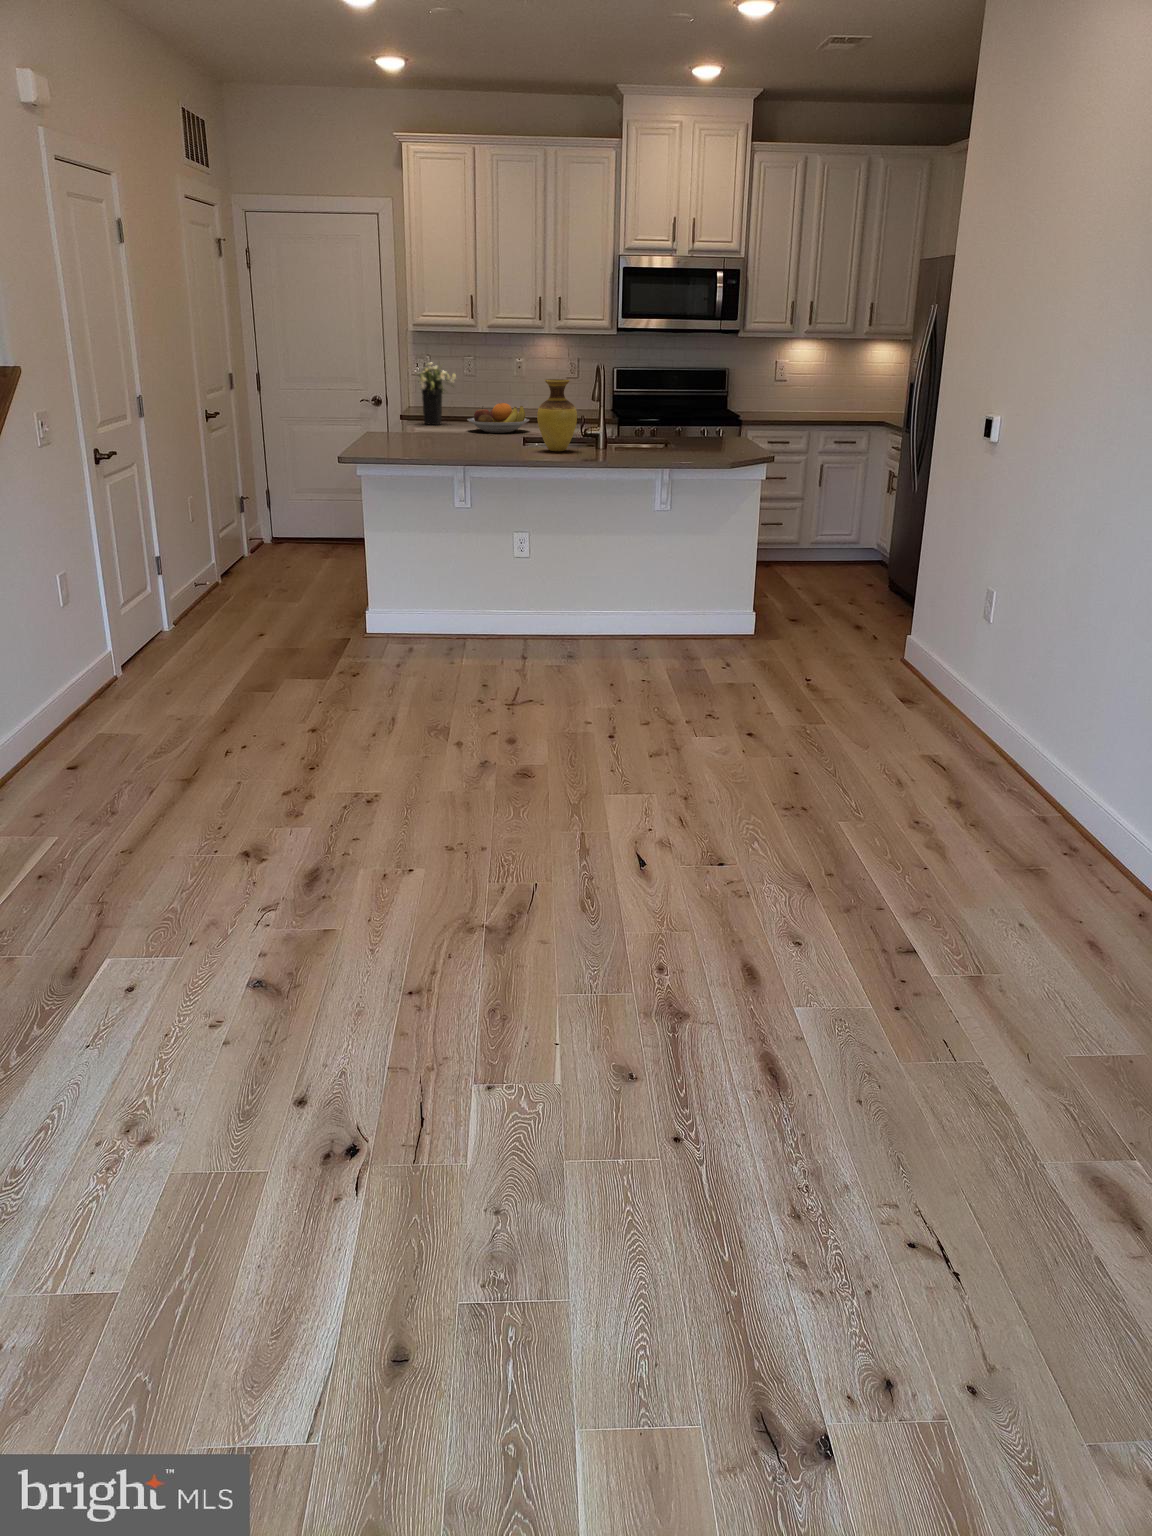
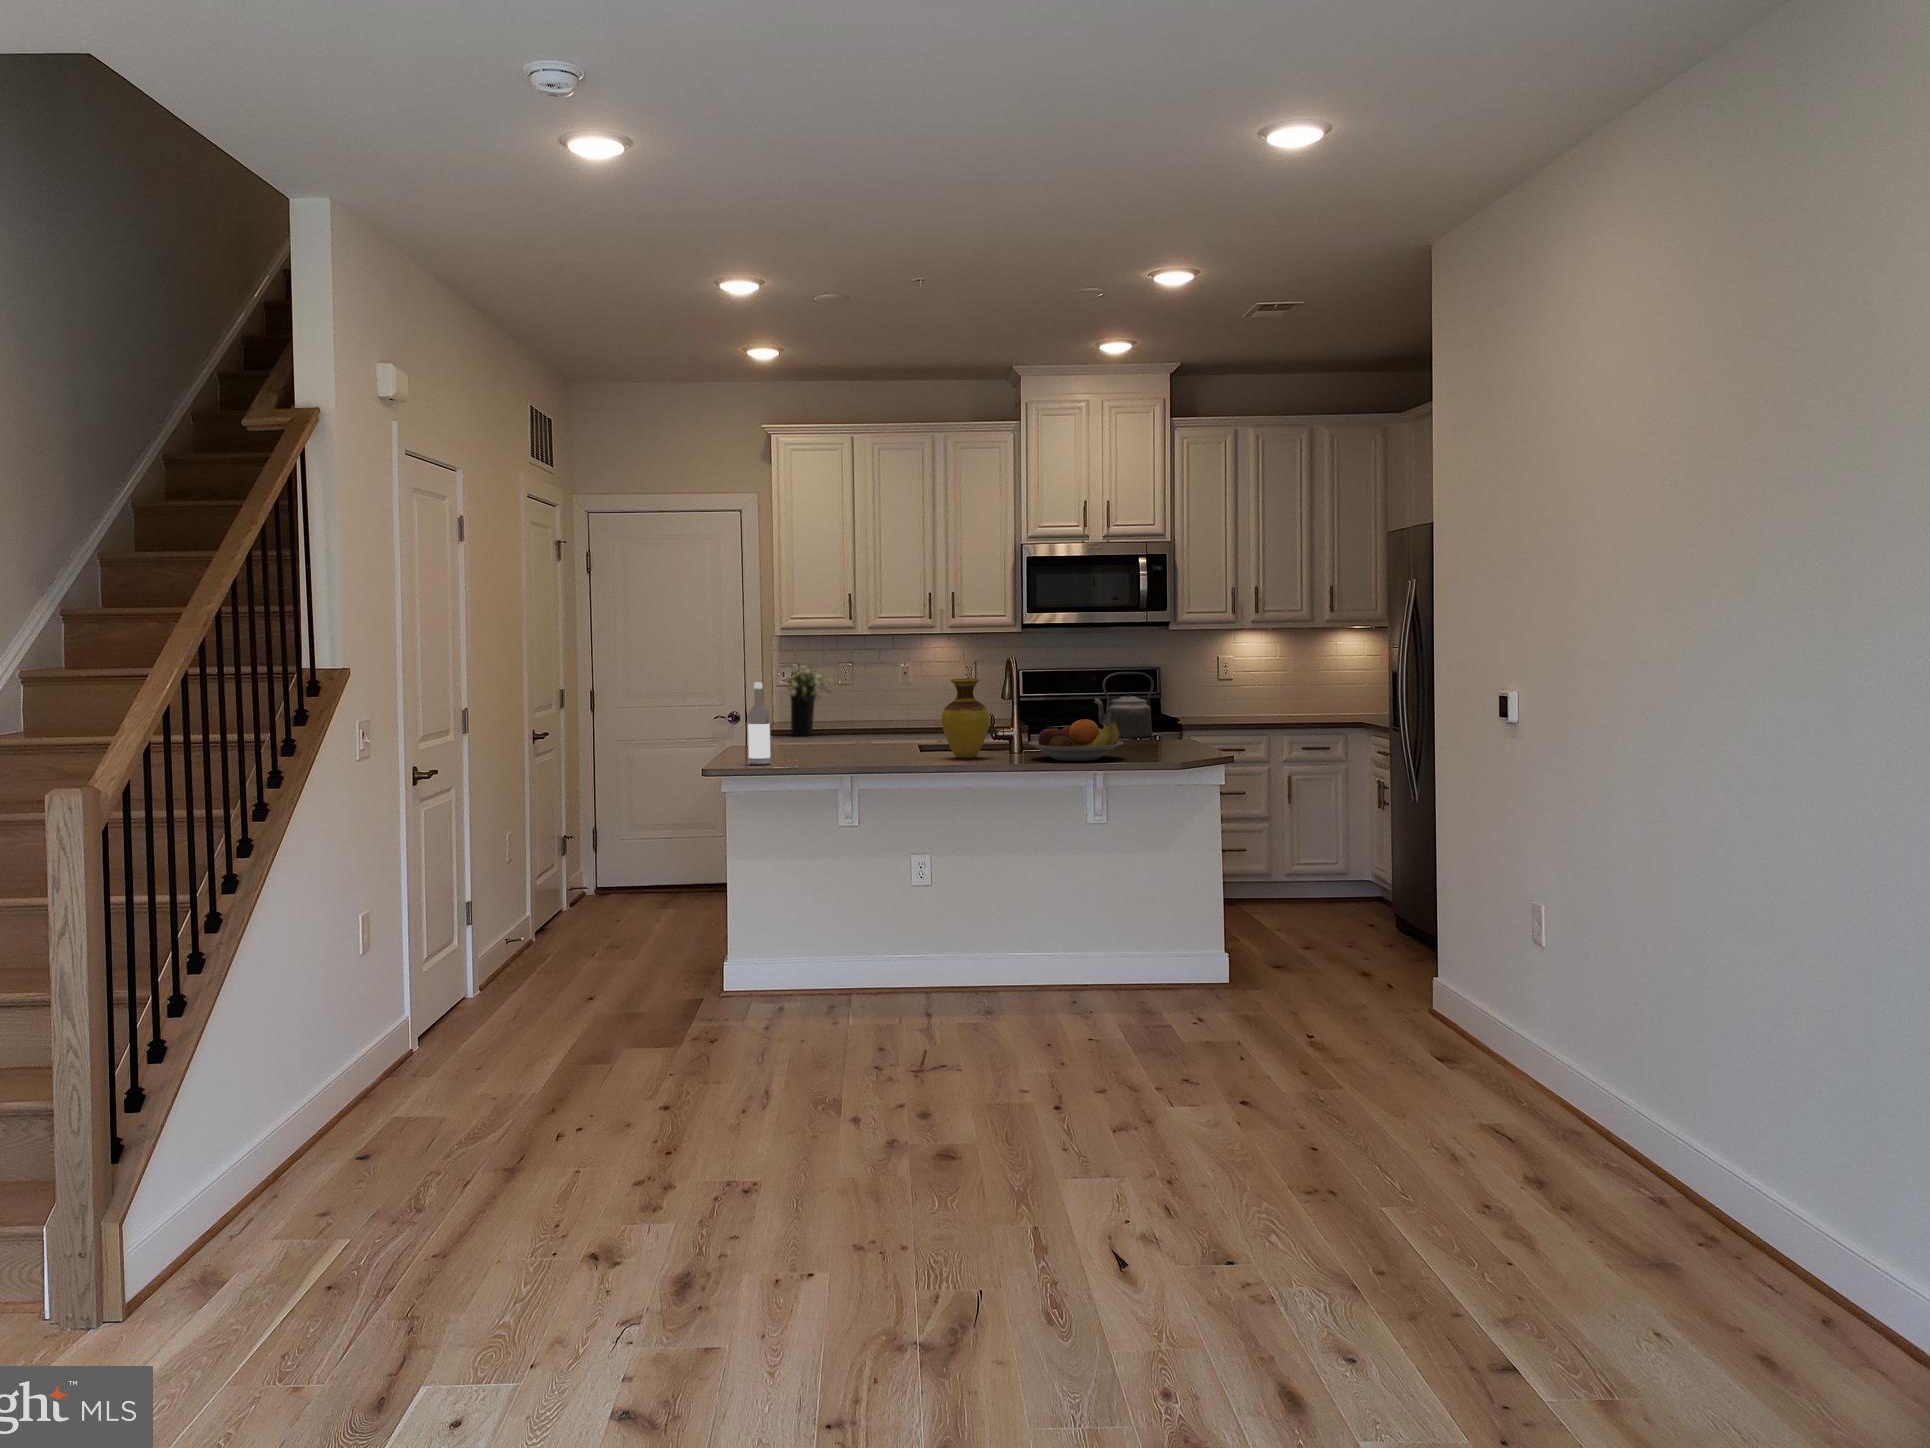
kettle: none [670,375,720,434] -> present [1094,672,1154,738]
wine bottle: none [372,379,394,454] -> present [748,683,771,765]
fruit bowl: present [467,403,529,433] -> present [1029,719,1123,761]

